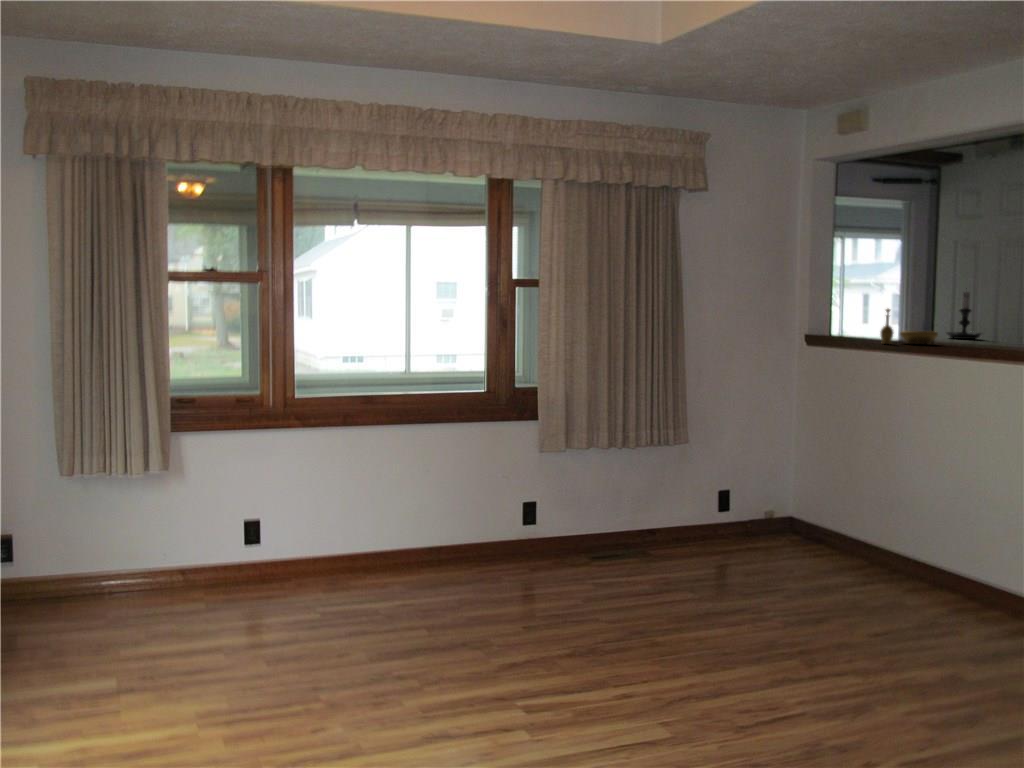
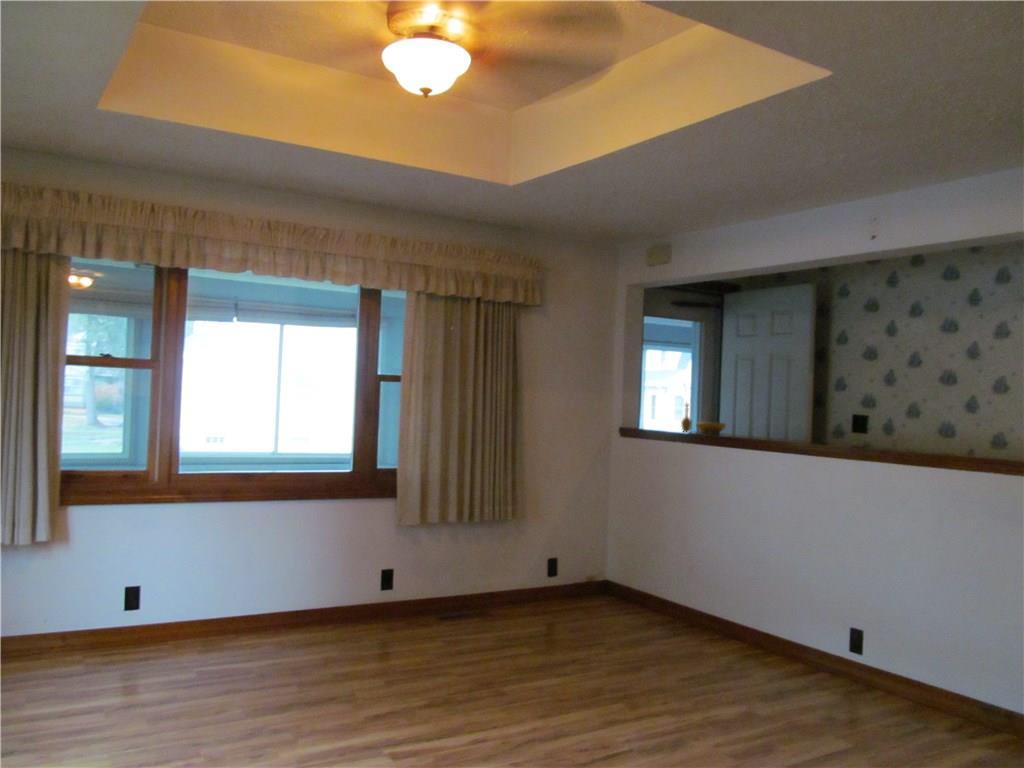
candle holder: present [946,292,983,339] -> none [729,392,759,434]

